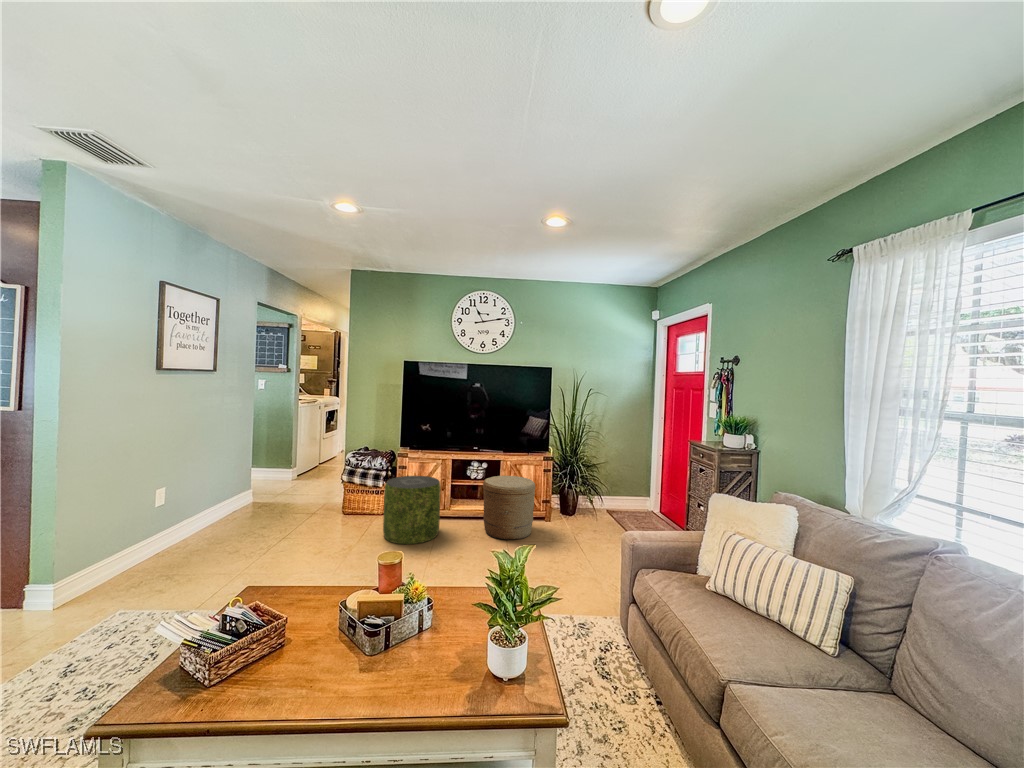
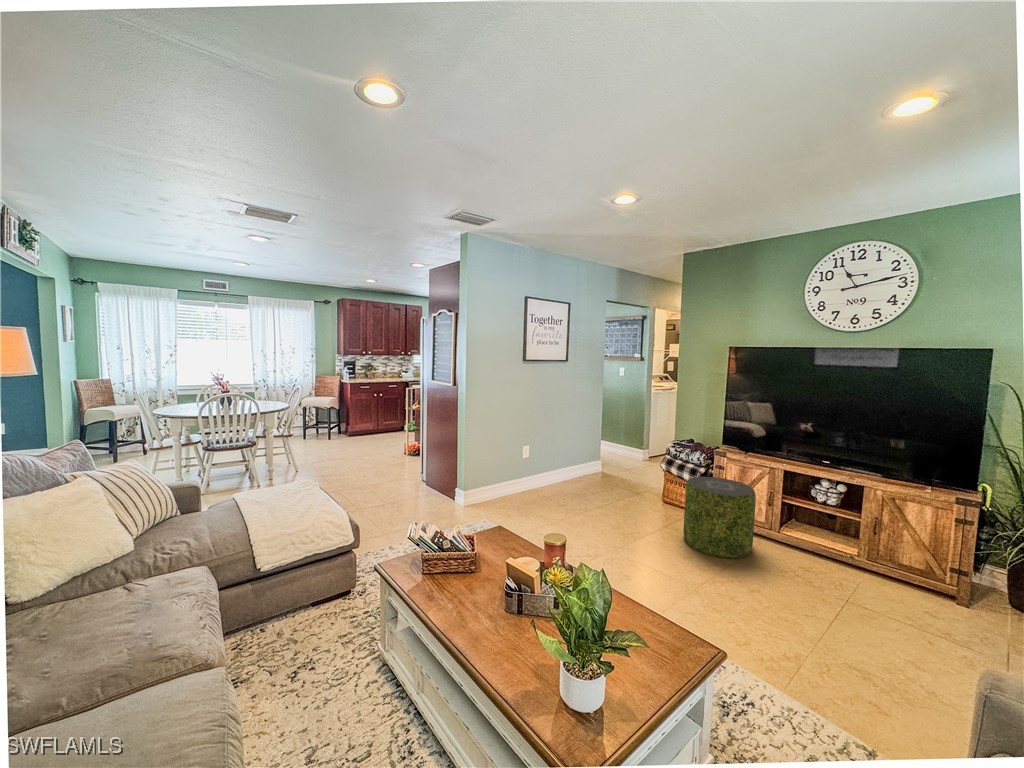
woven basket: present [483,476,535,540] -> none [818,506,922,612]

